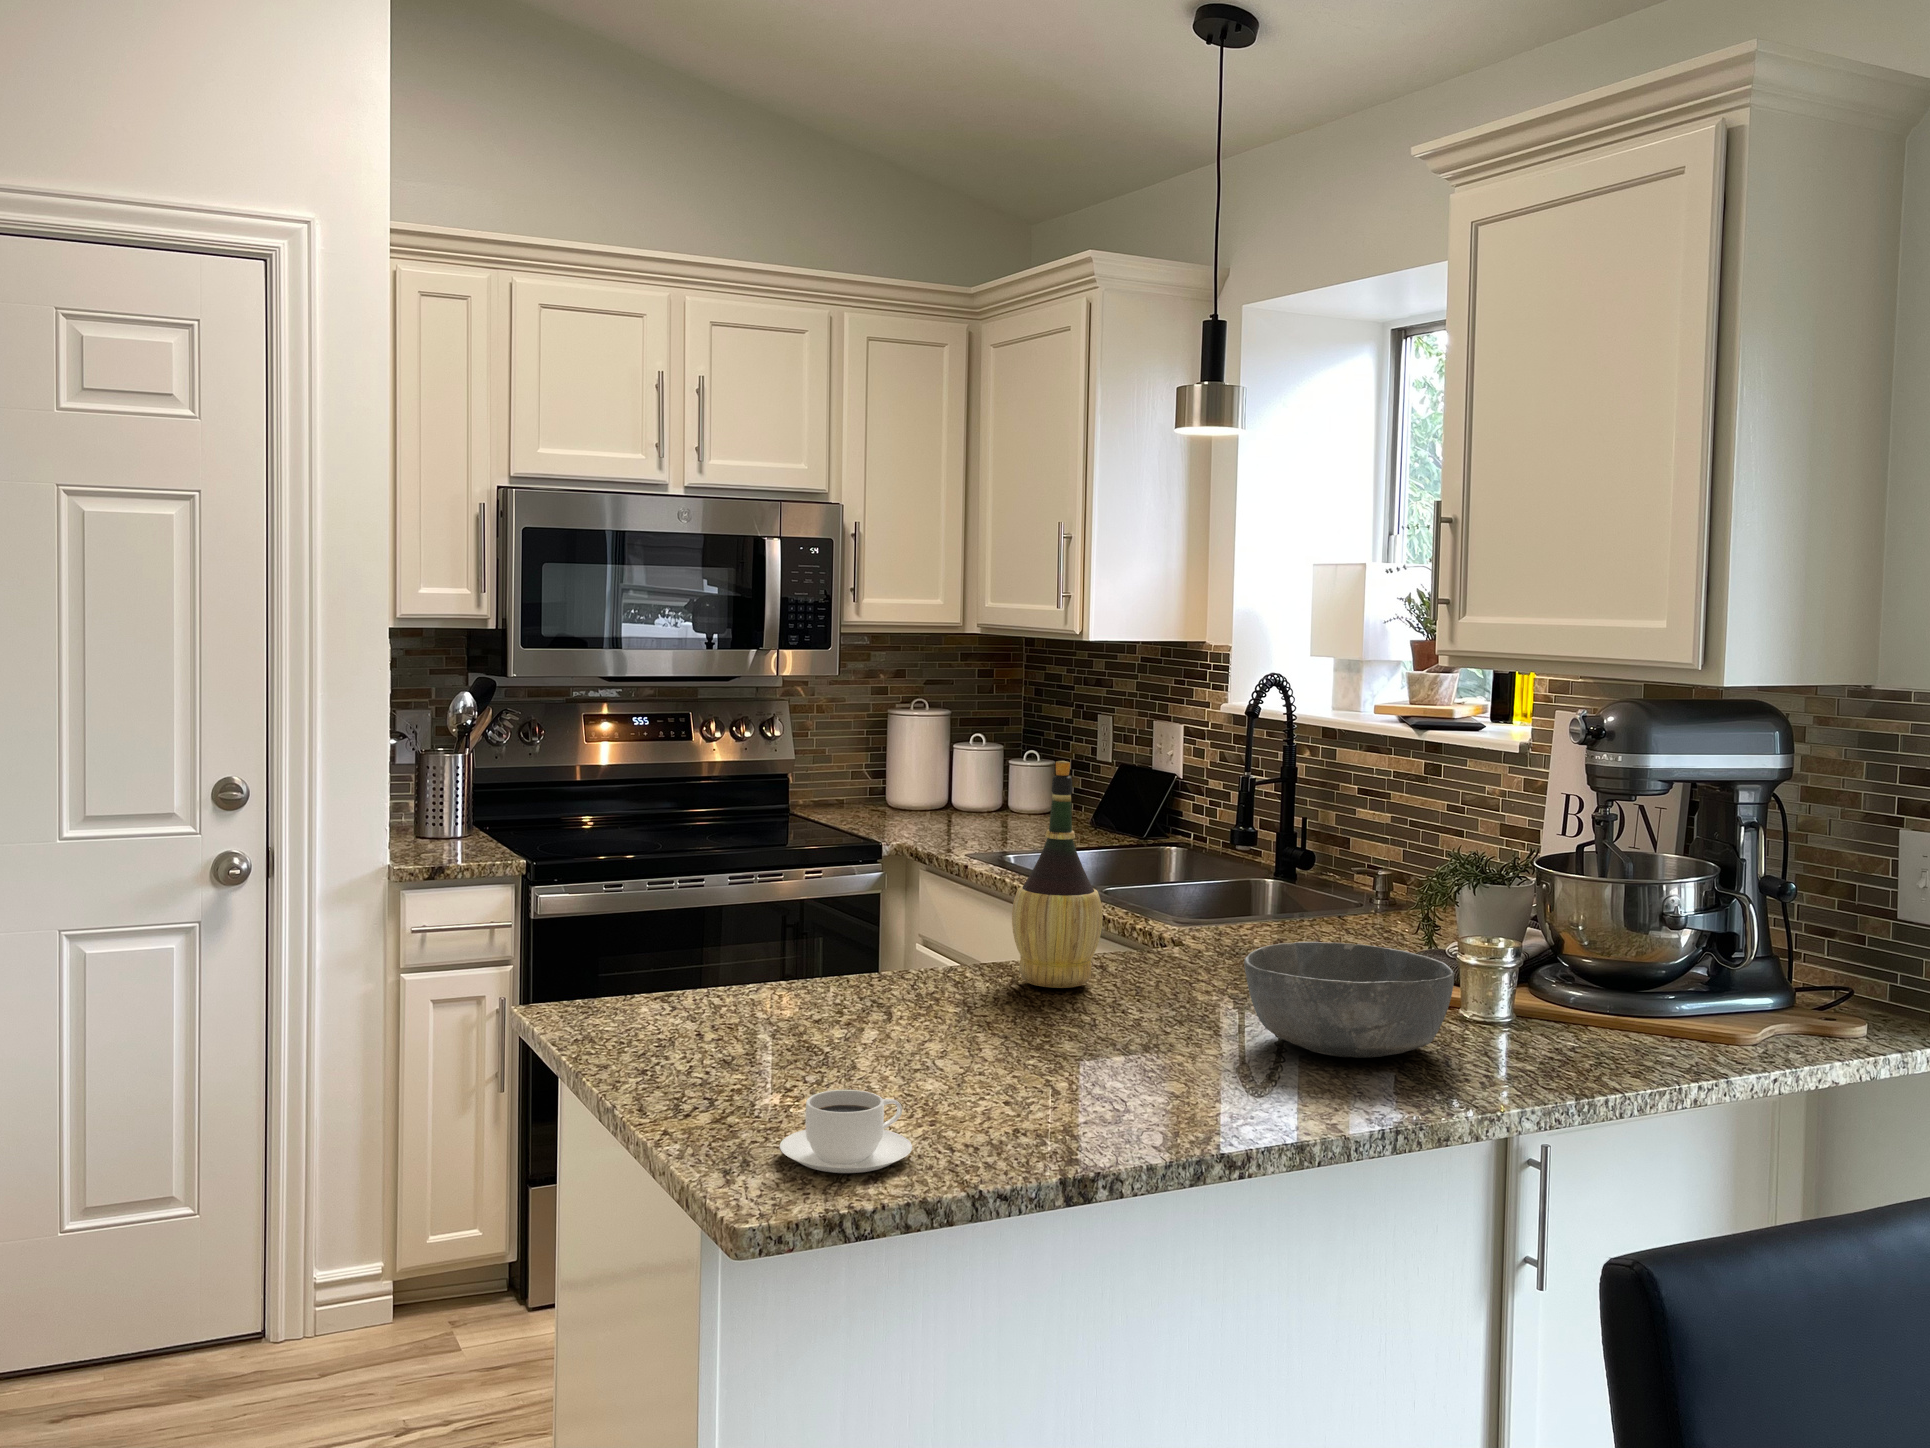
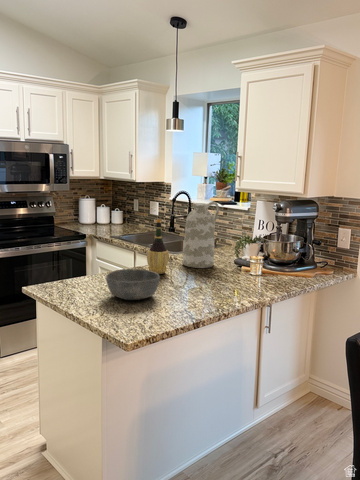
vase: none [1185,700,1338,978] -> present [183,202,219,268]
bowl: present [1244,942,1454,1058] -> present [106,269,160,300]
coffee cup: present [780,1090,912,1173] -> none [126,307,157,327]

